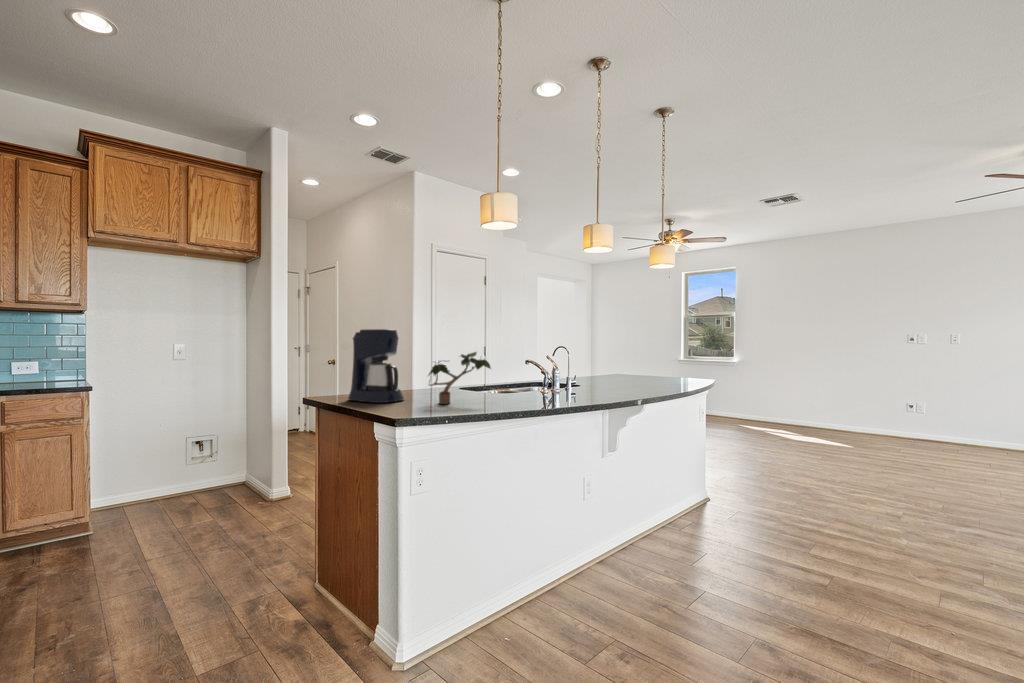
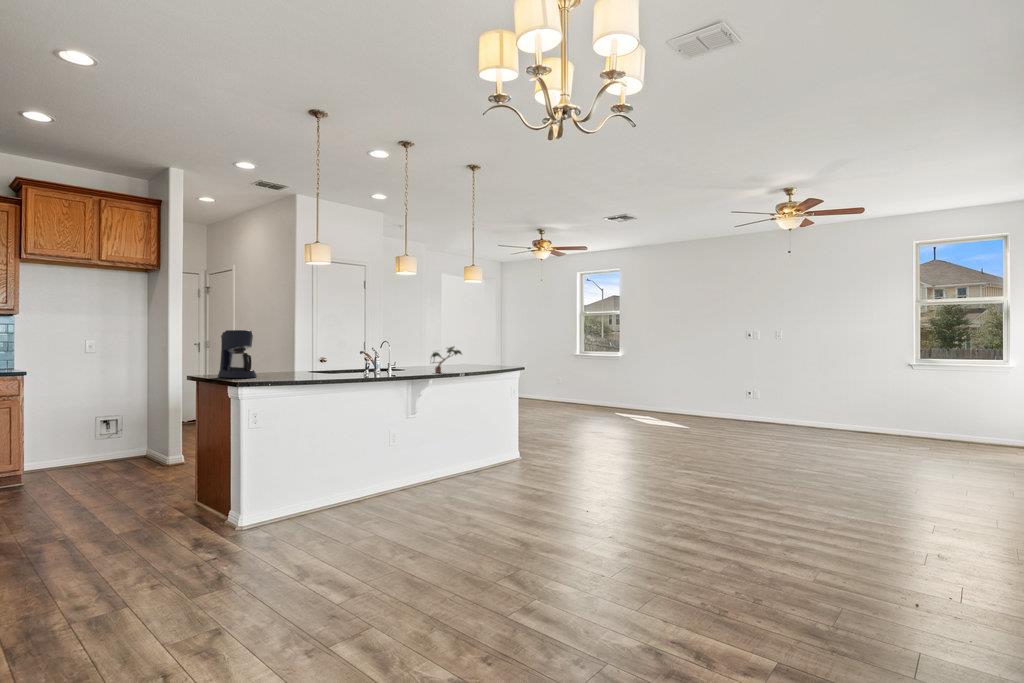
potted plant: present [428,352,491,404] -> present [431,347,462,373]

